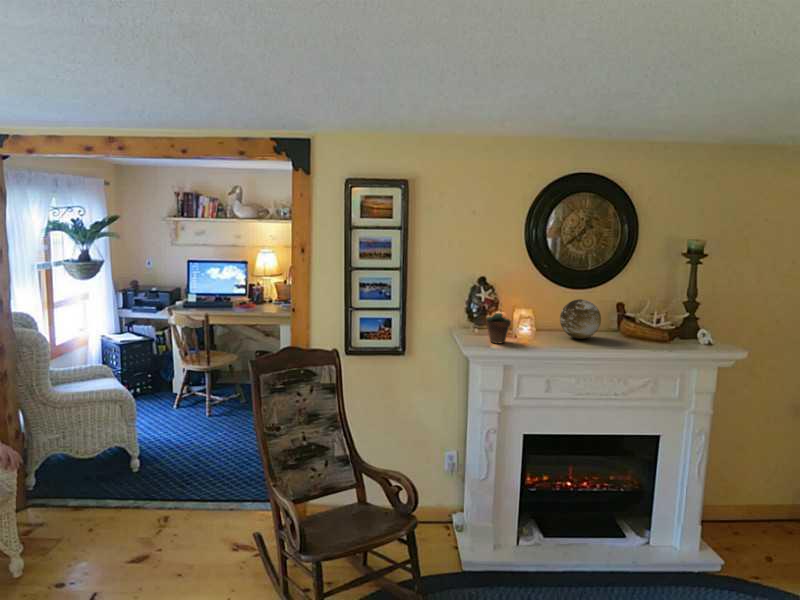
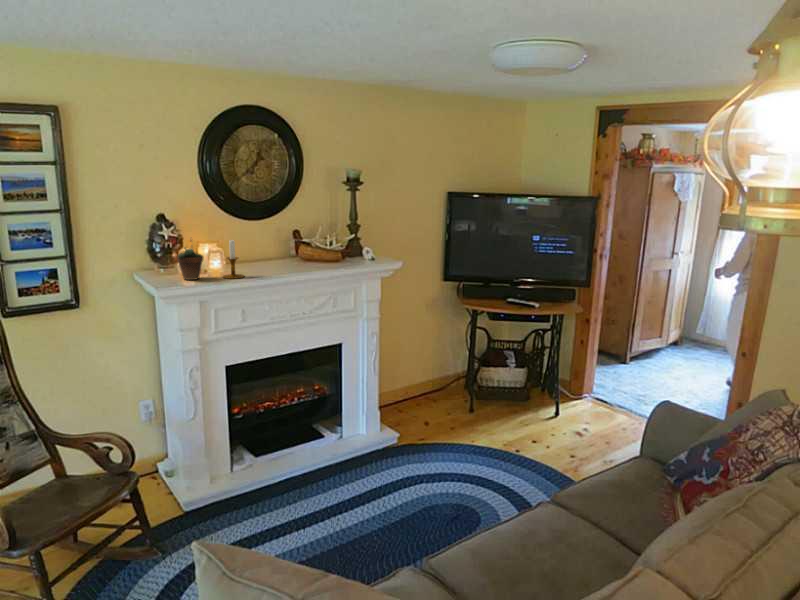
decorative orb: present [560,299,601,339] -> none [247,230,285,267]
candlestick: none [527,308,550,348] -> present [222,240,244,278]

